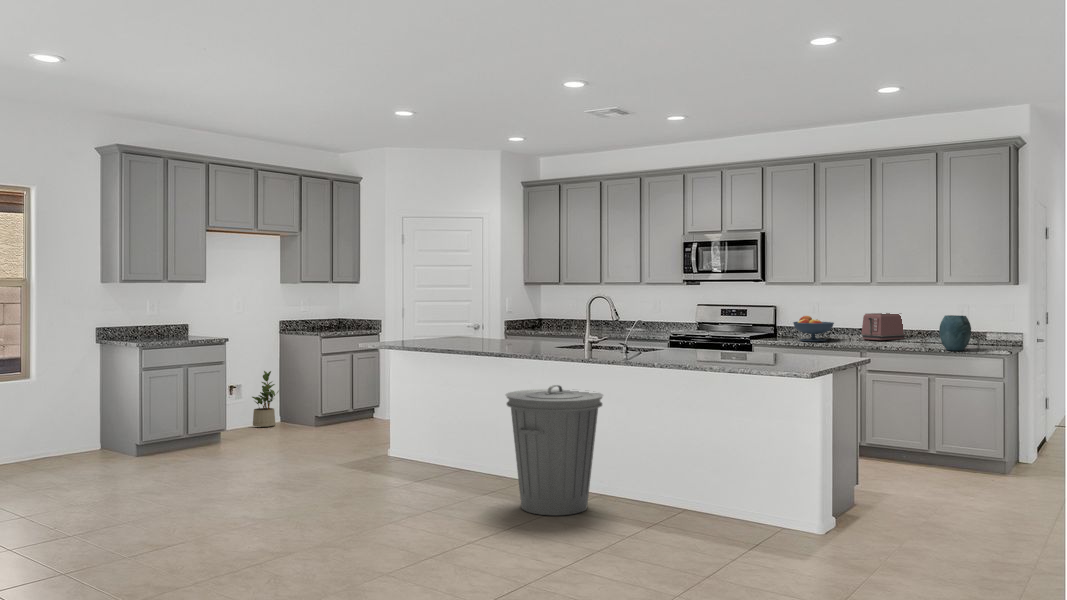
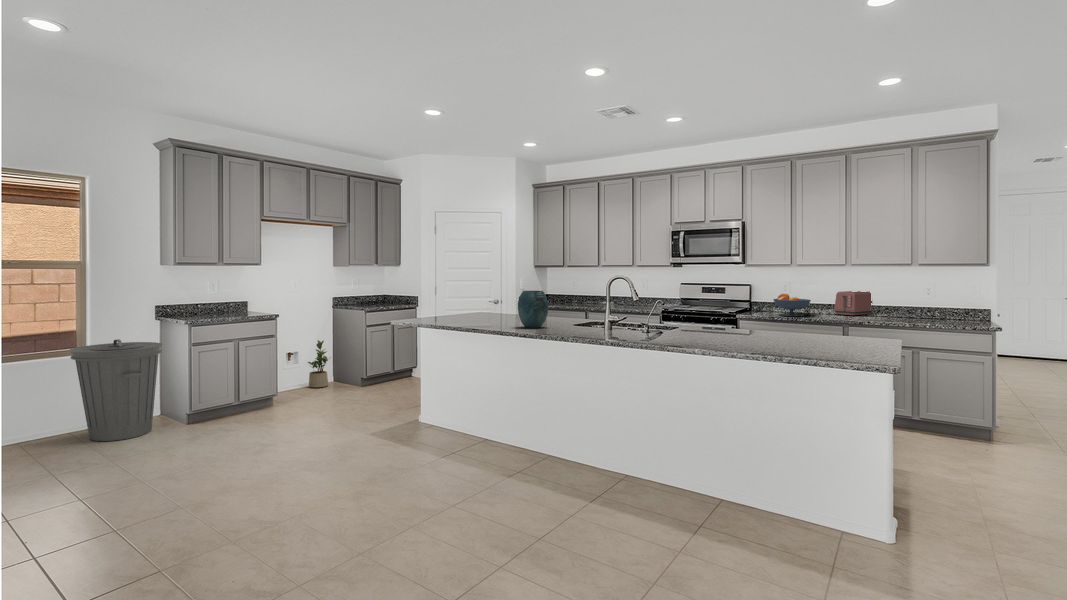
vase: present [939,315,971,351] -> present [518,291,548,328]
trash can: present [506,385,603,515] -> present [69,339,163,441]

